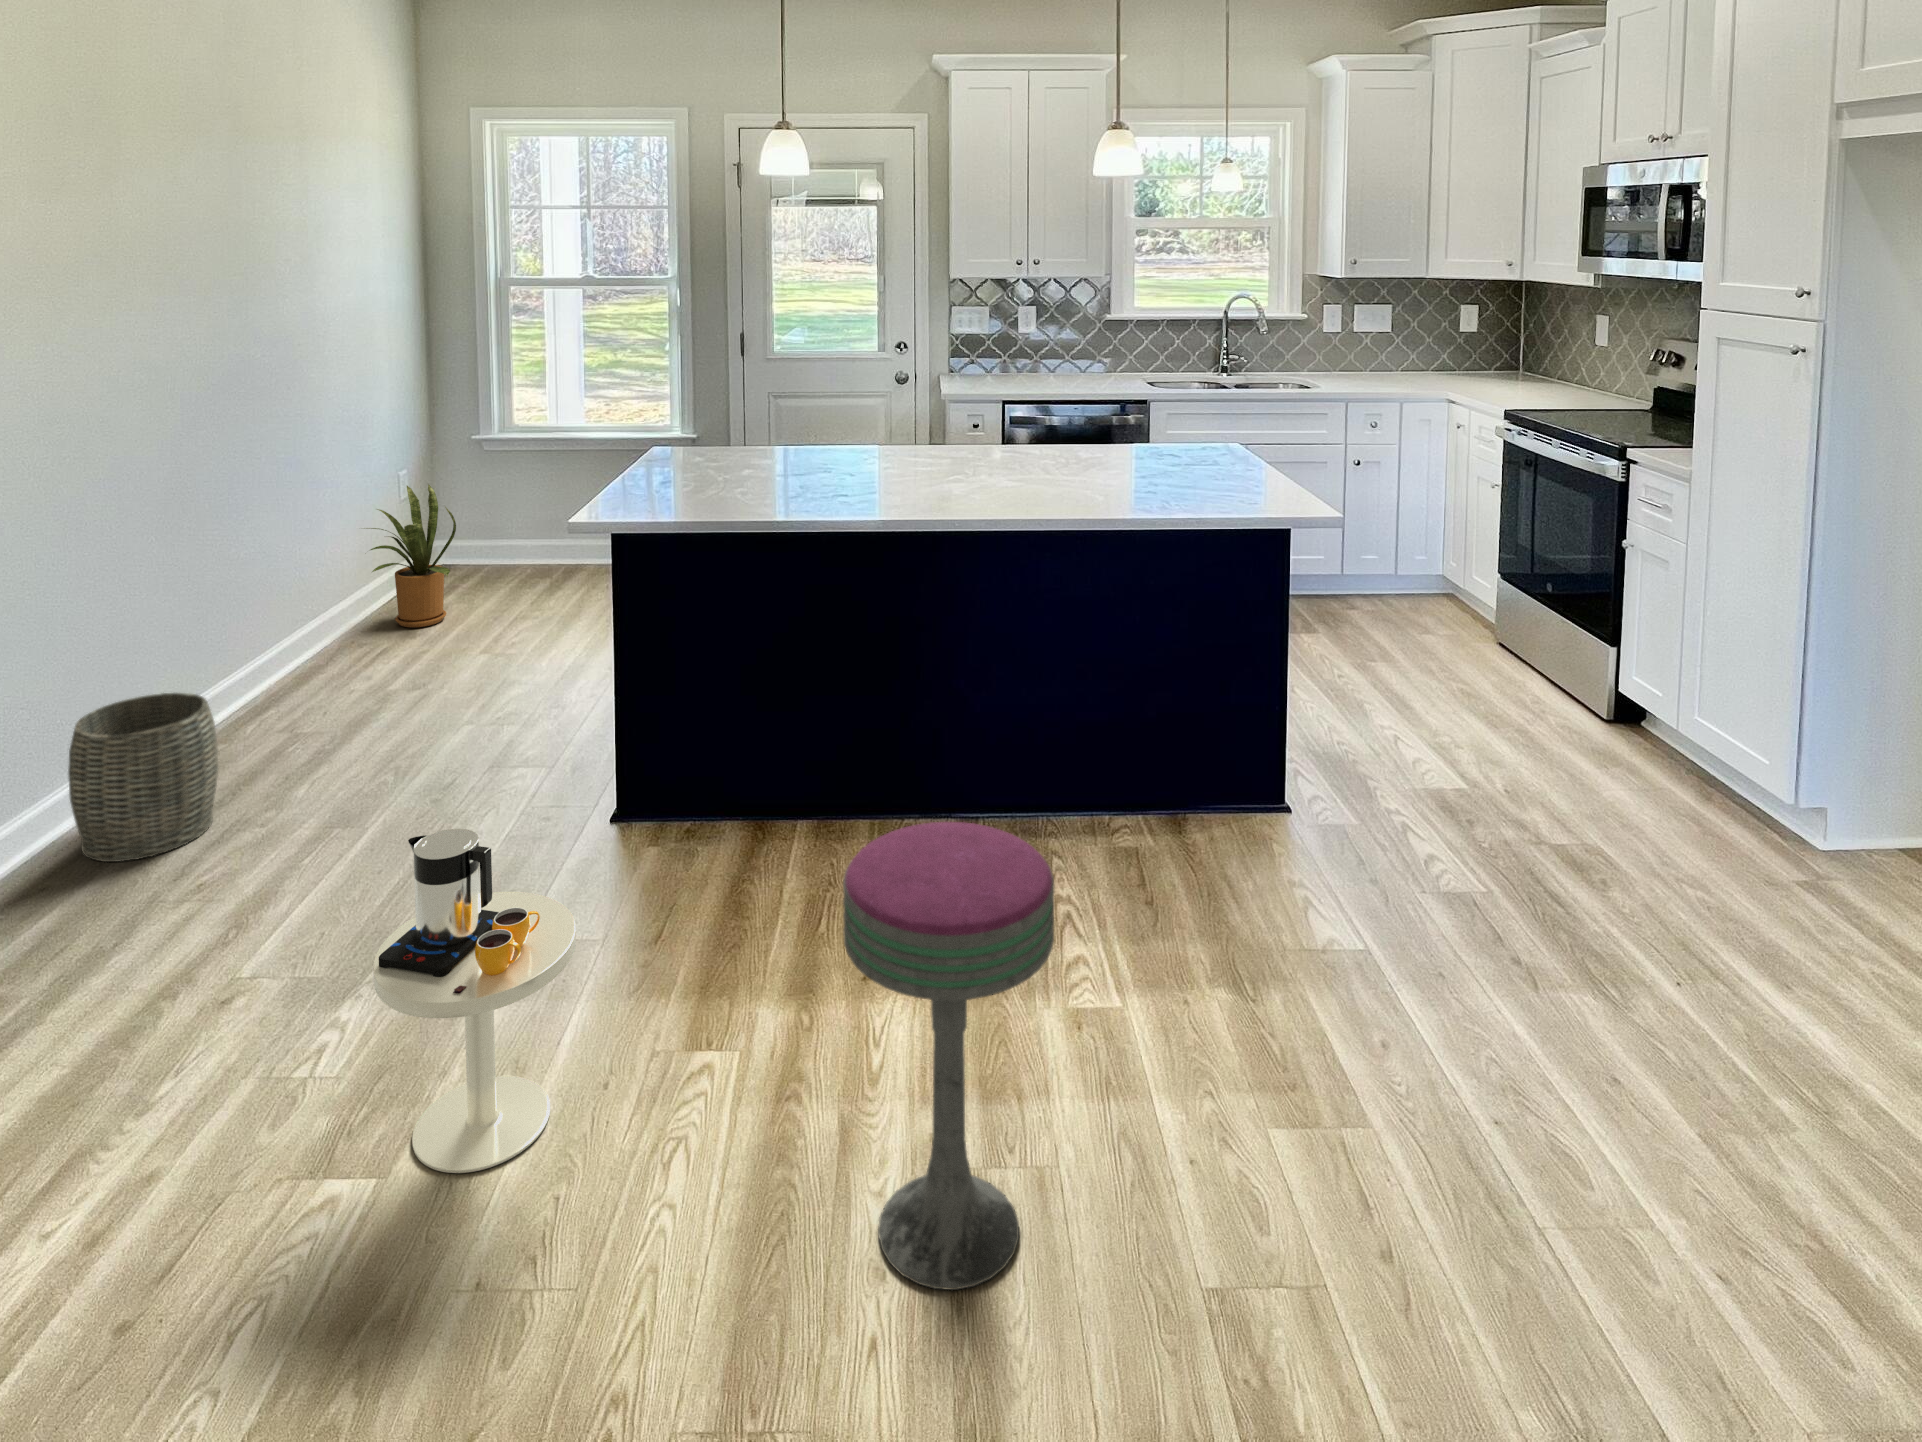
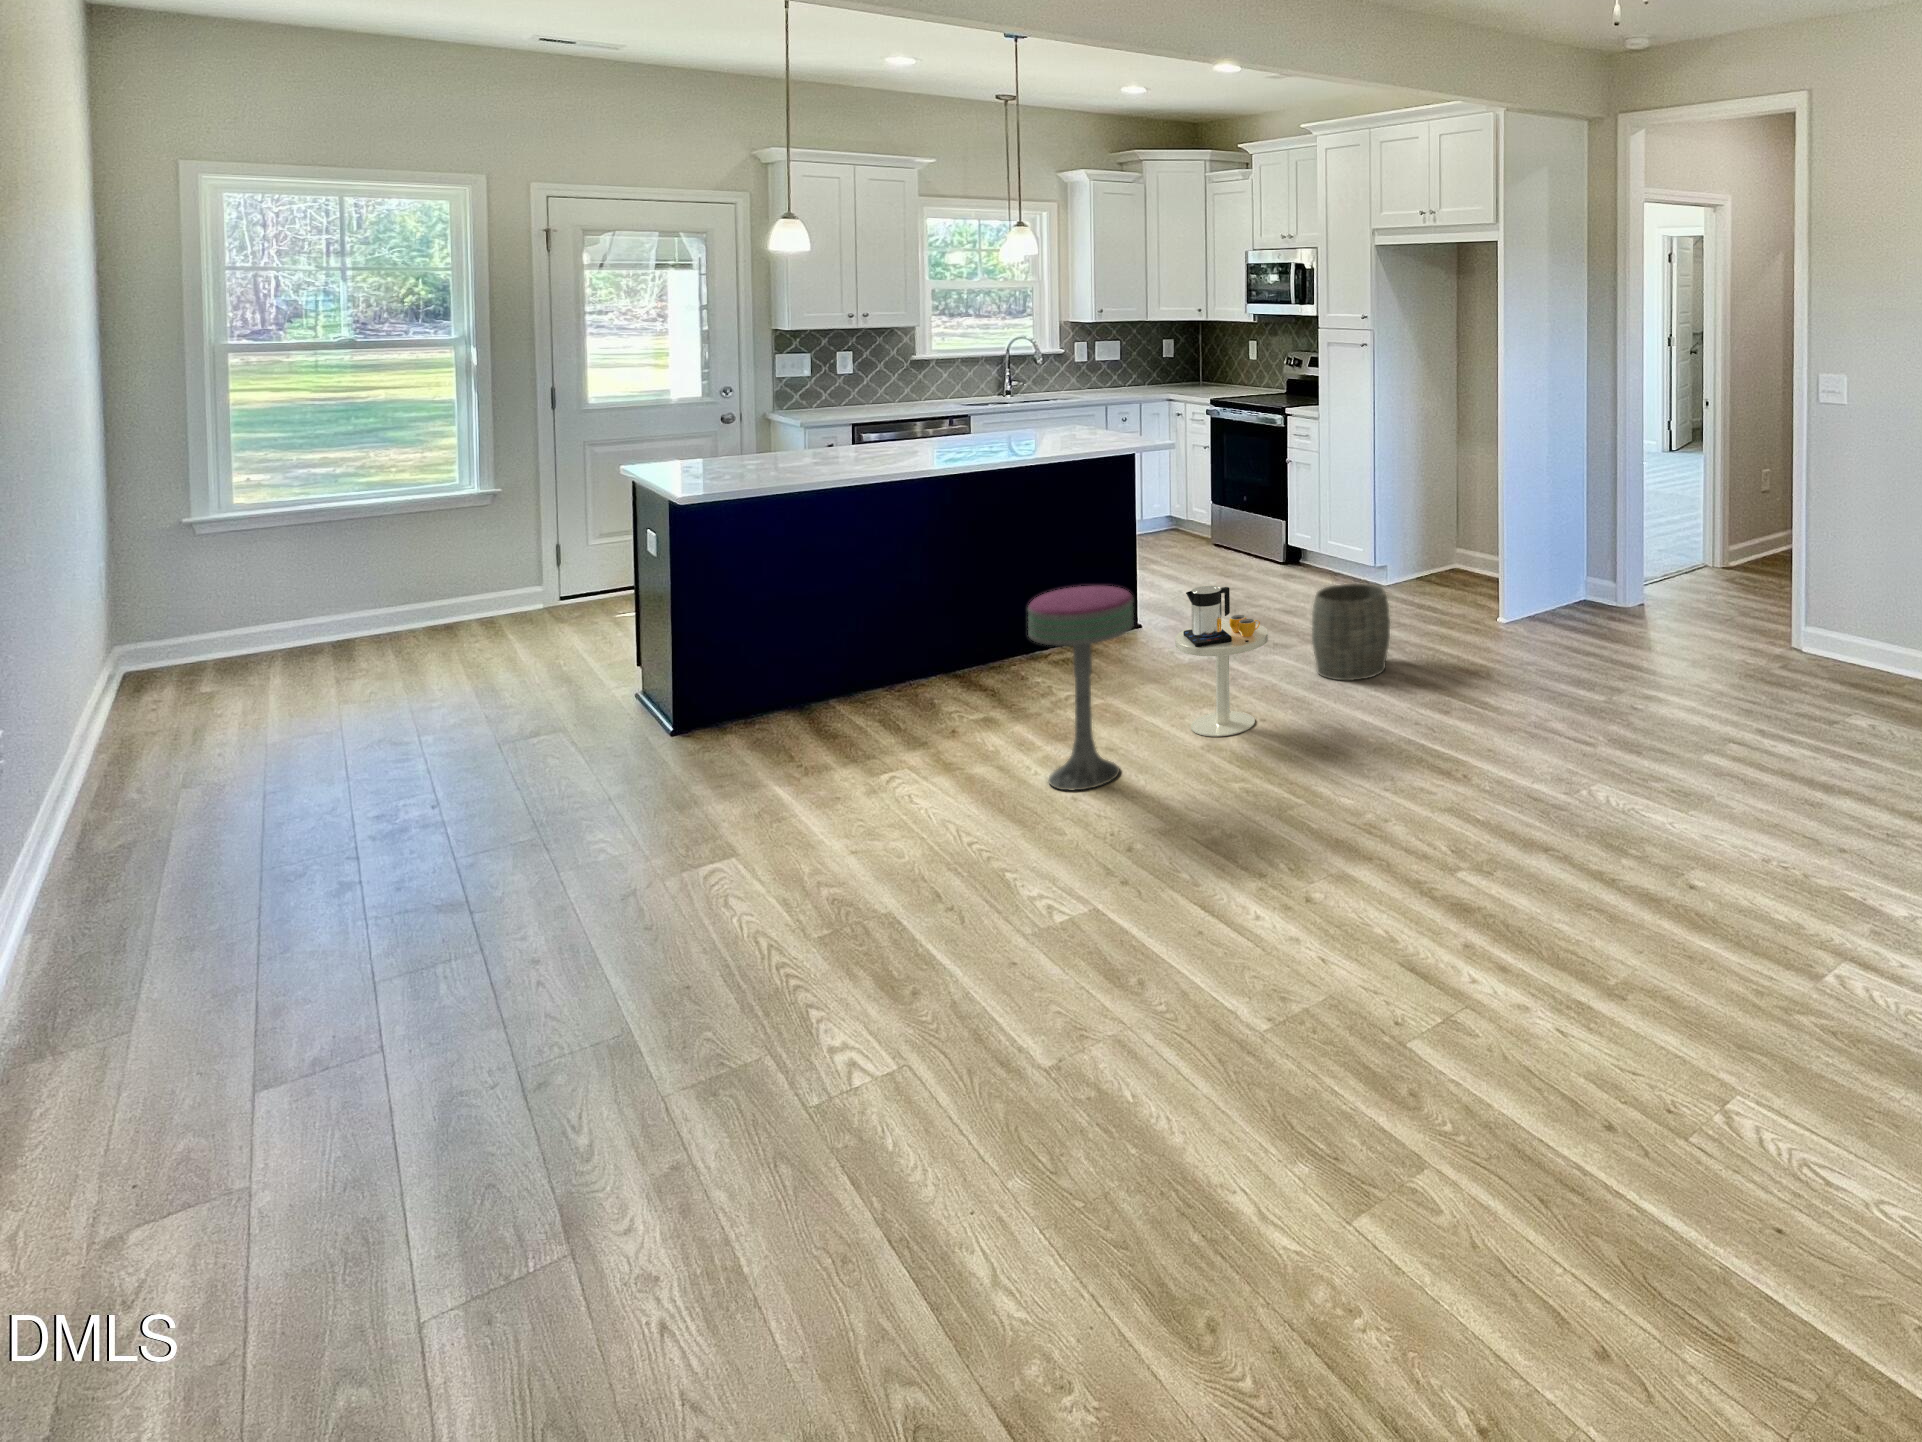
house plant: present [366,485,456,628] -> none [115,568,267,717]
woven basket: present [68,693,218,862] -> present [1312,584,1390,681]
side table: present [373,829,576,1173] -> present [1175,586,1268,737]

